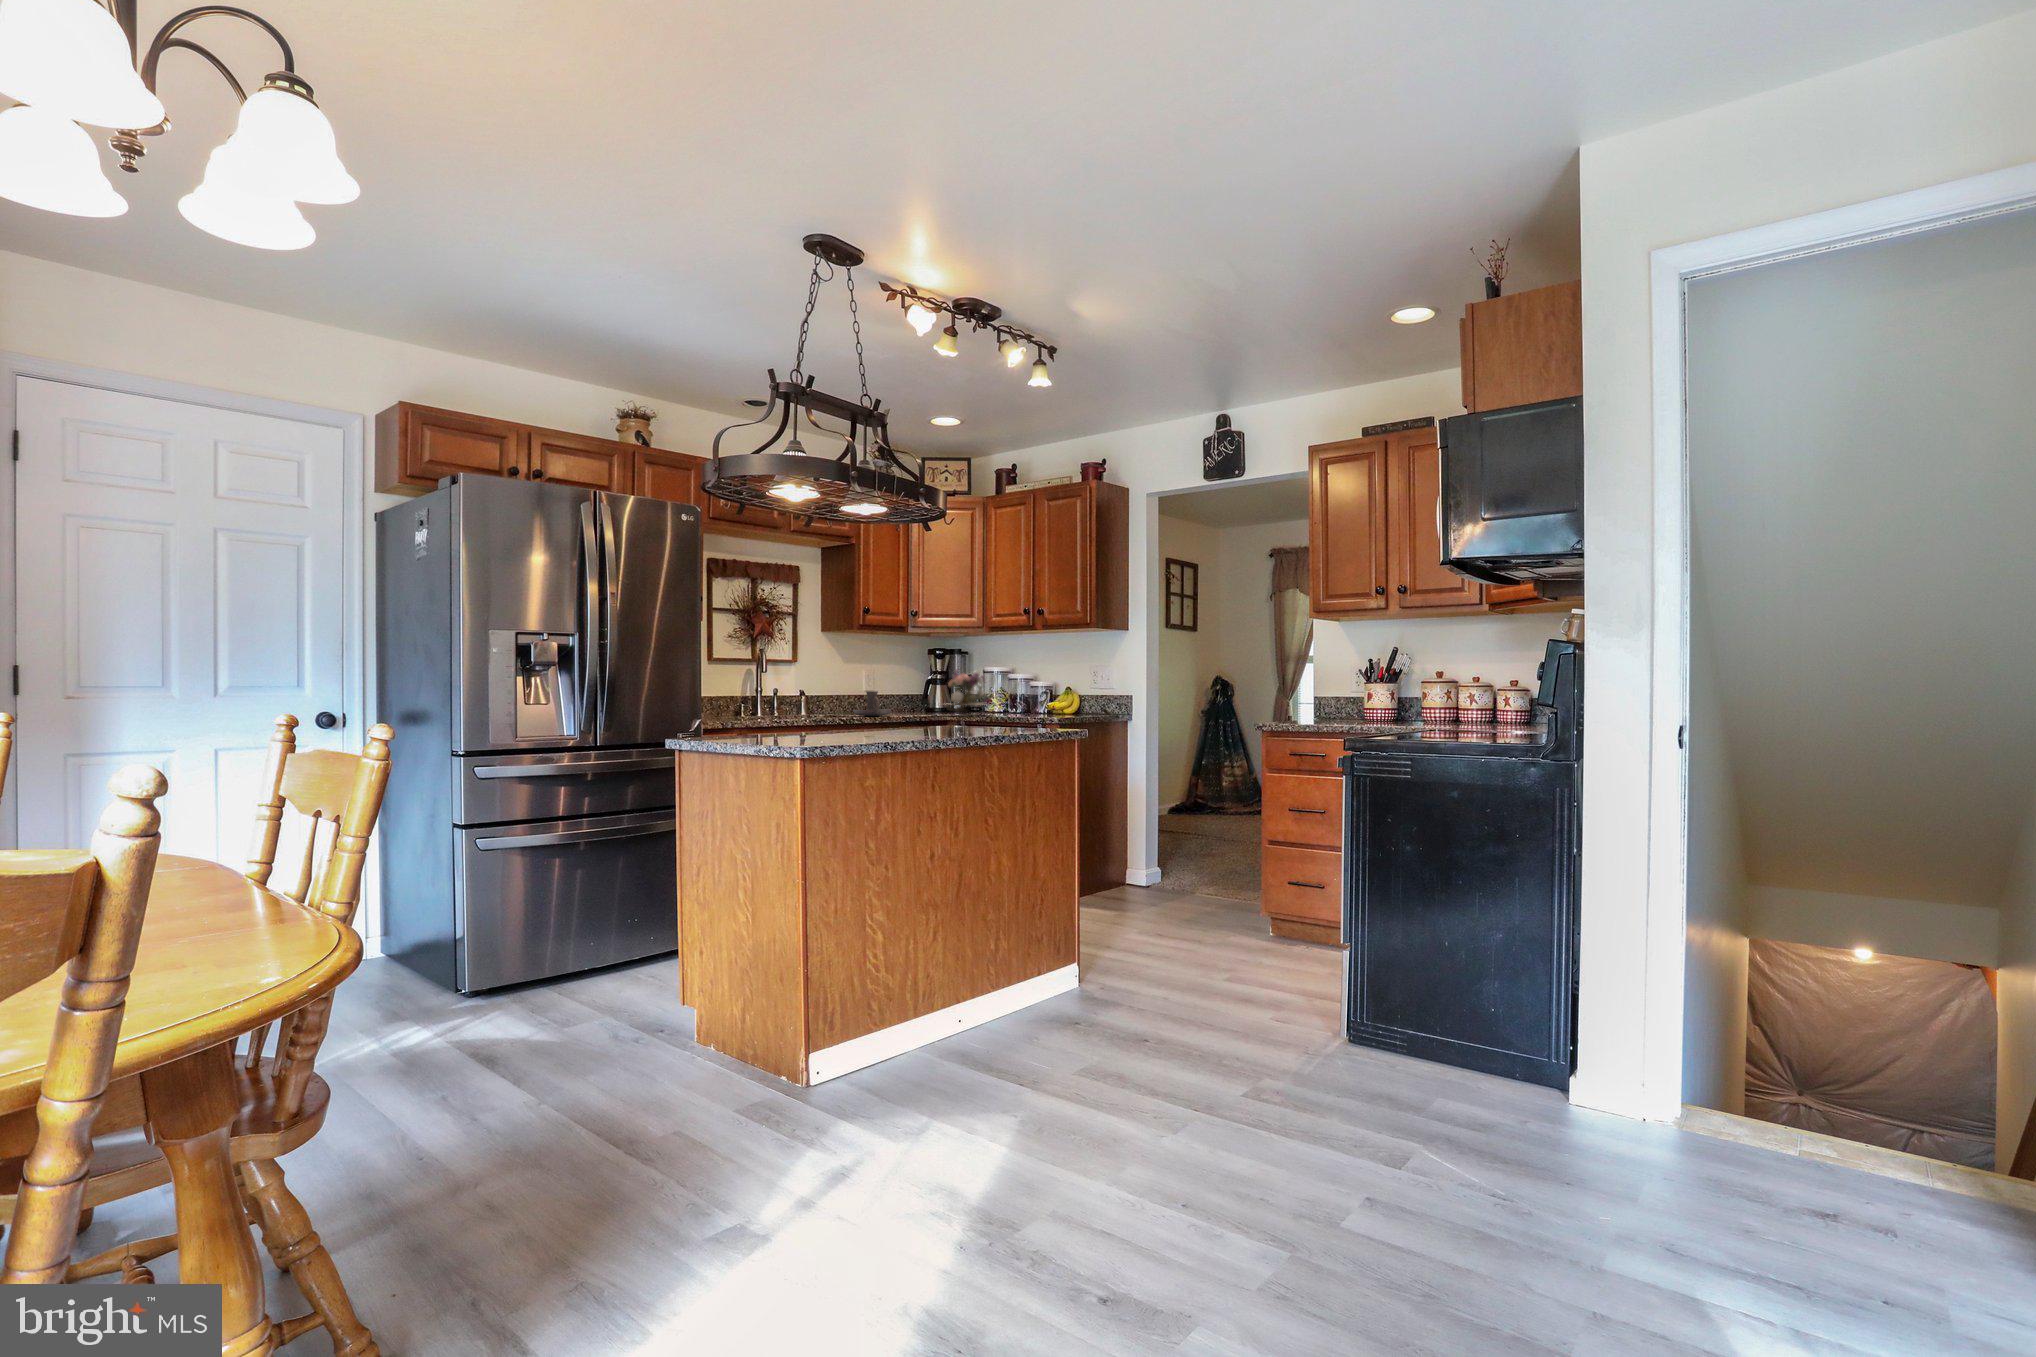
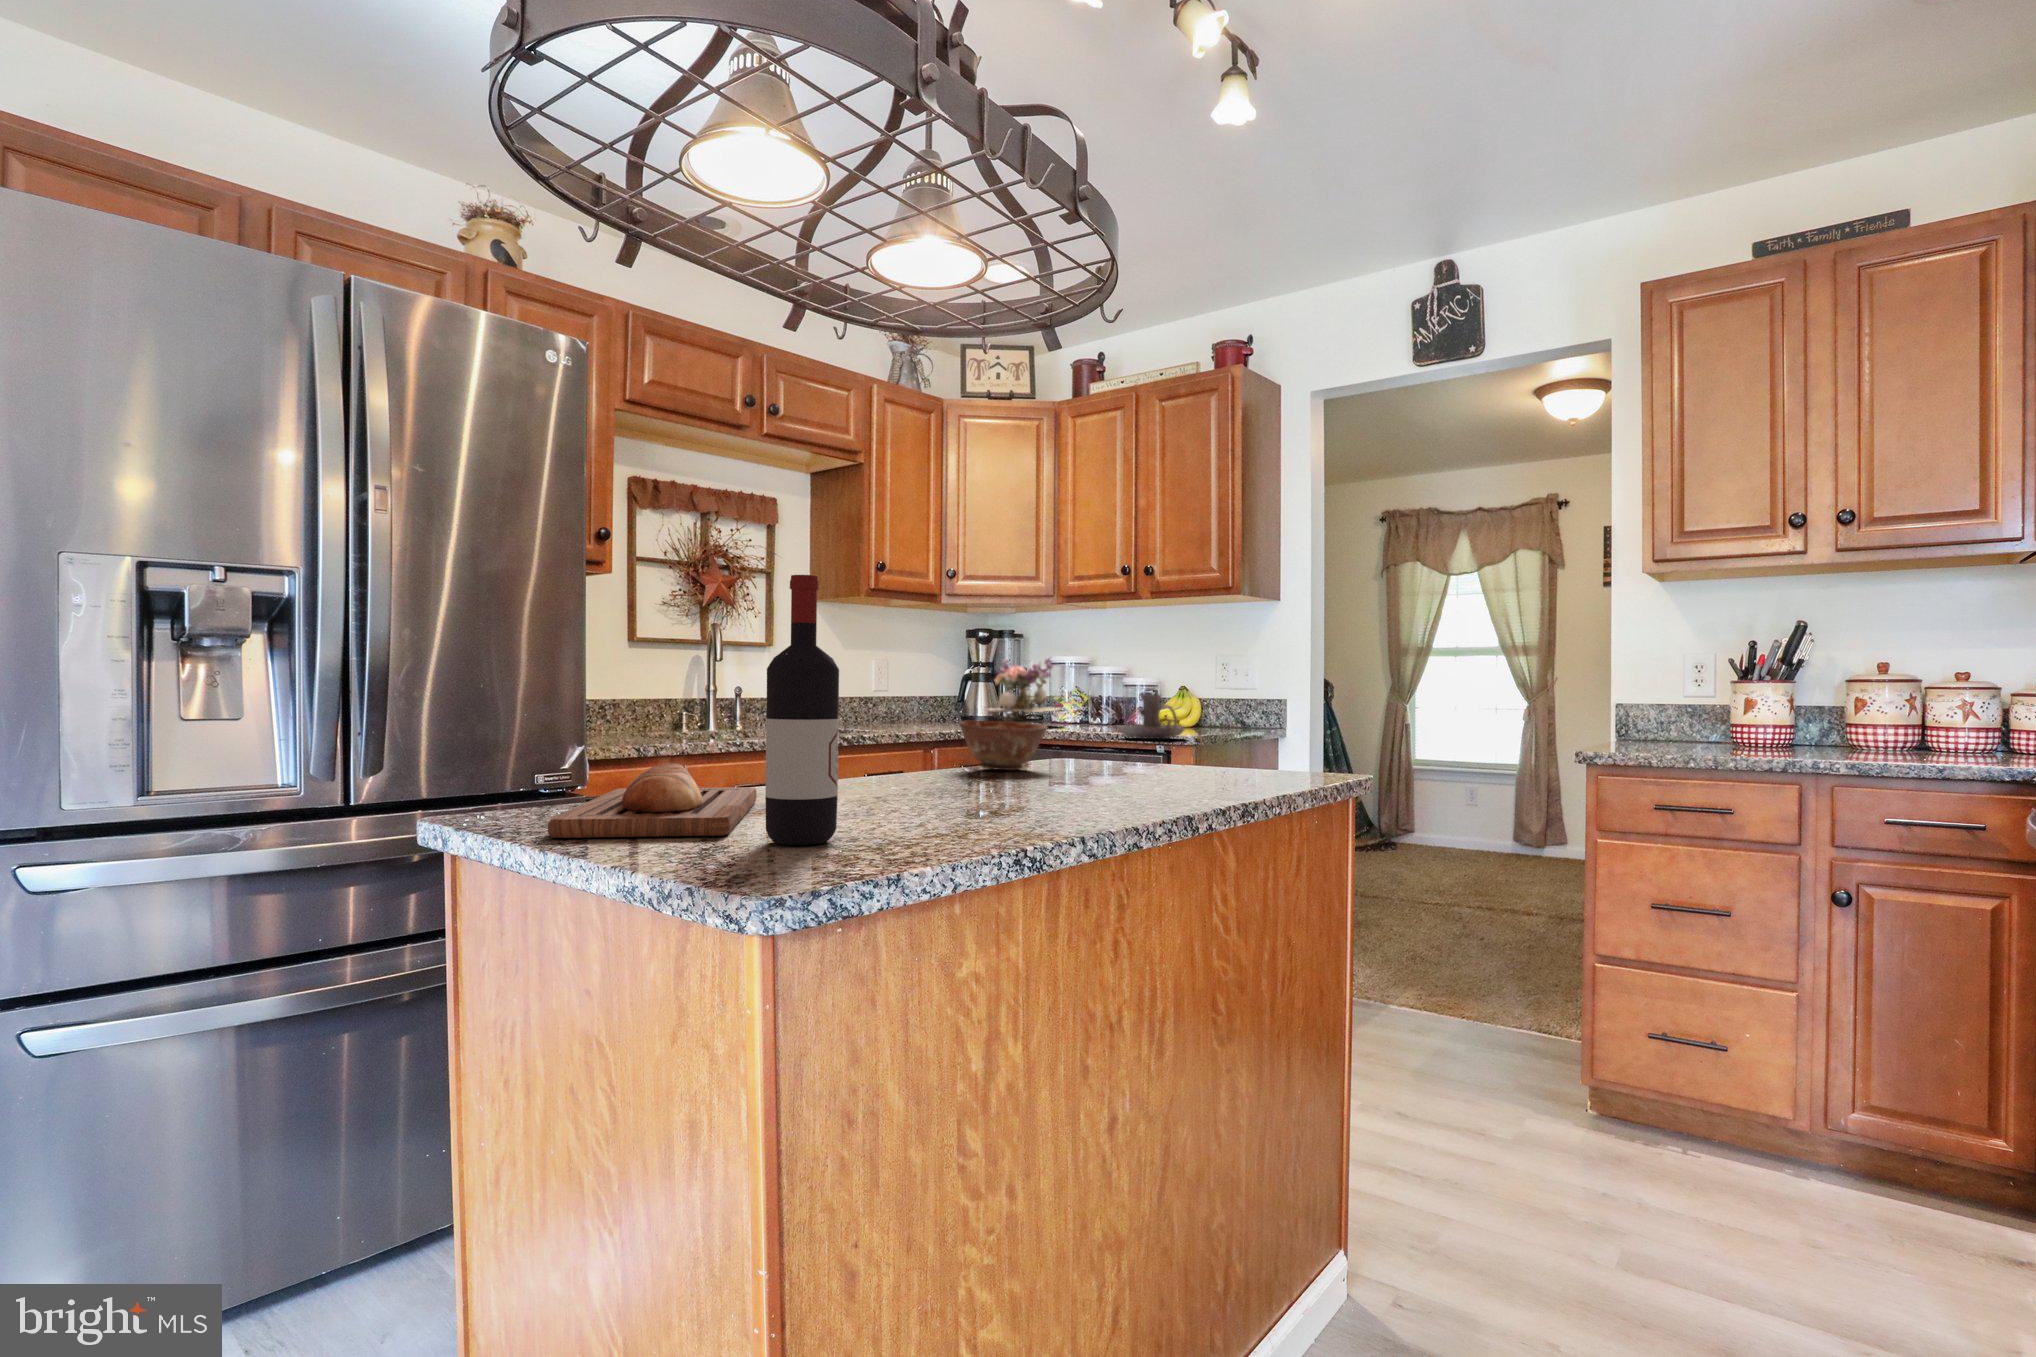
wine bottle: none [810,645,837,744] -> present [765,575,839,845]
candle holder: present [853,691,891,716] -> present [1117,694,1184,739]
ceramic bowl: none [902,705,948,730] -> present [960,721,1047,770]
bread loaf: none [728,720,802,743] -> present [548,763,757,838]

